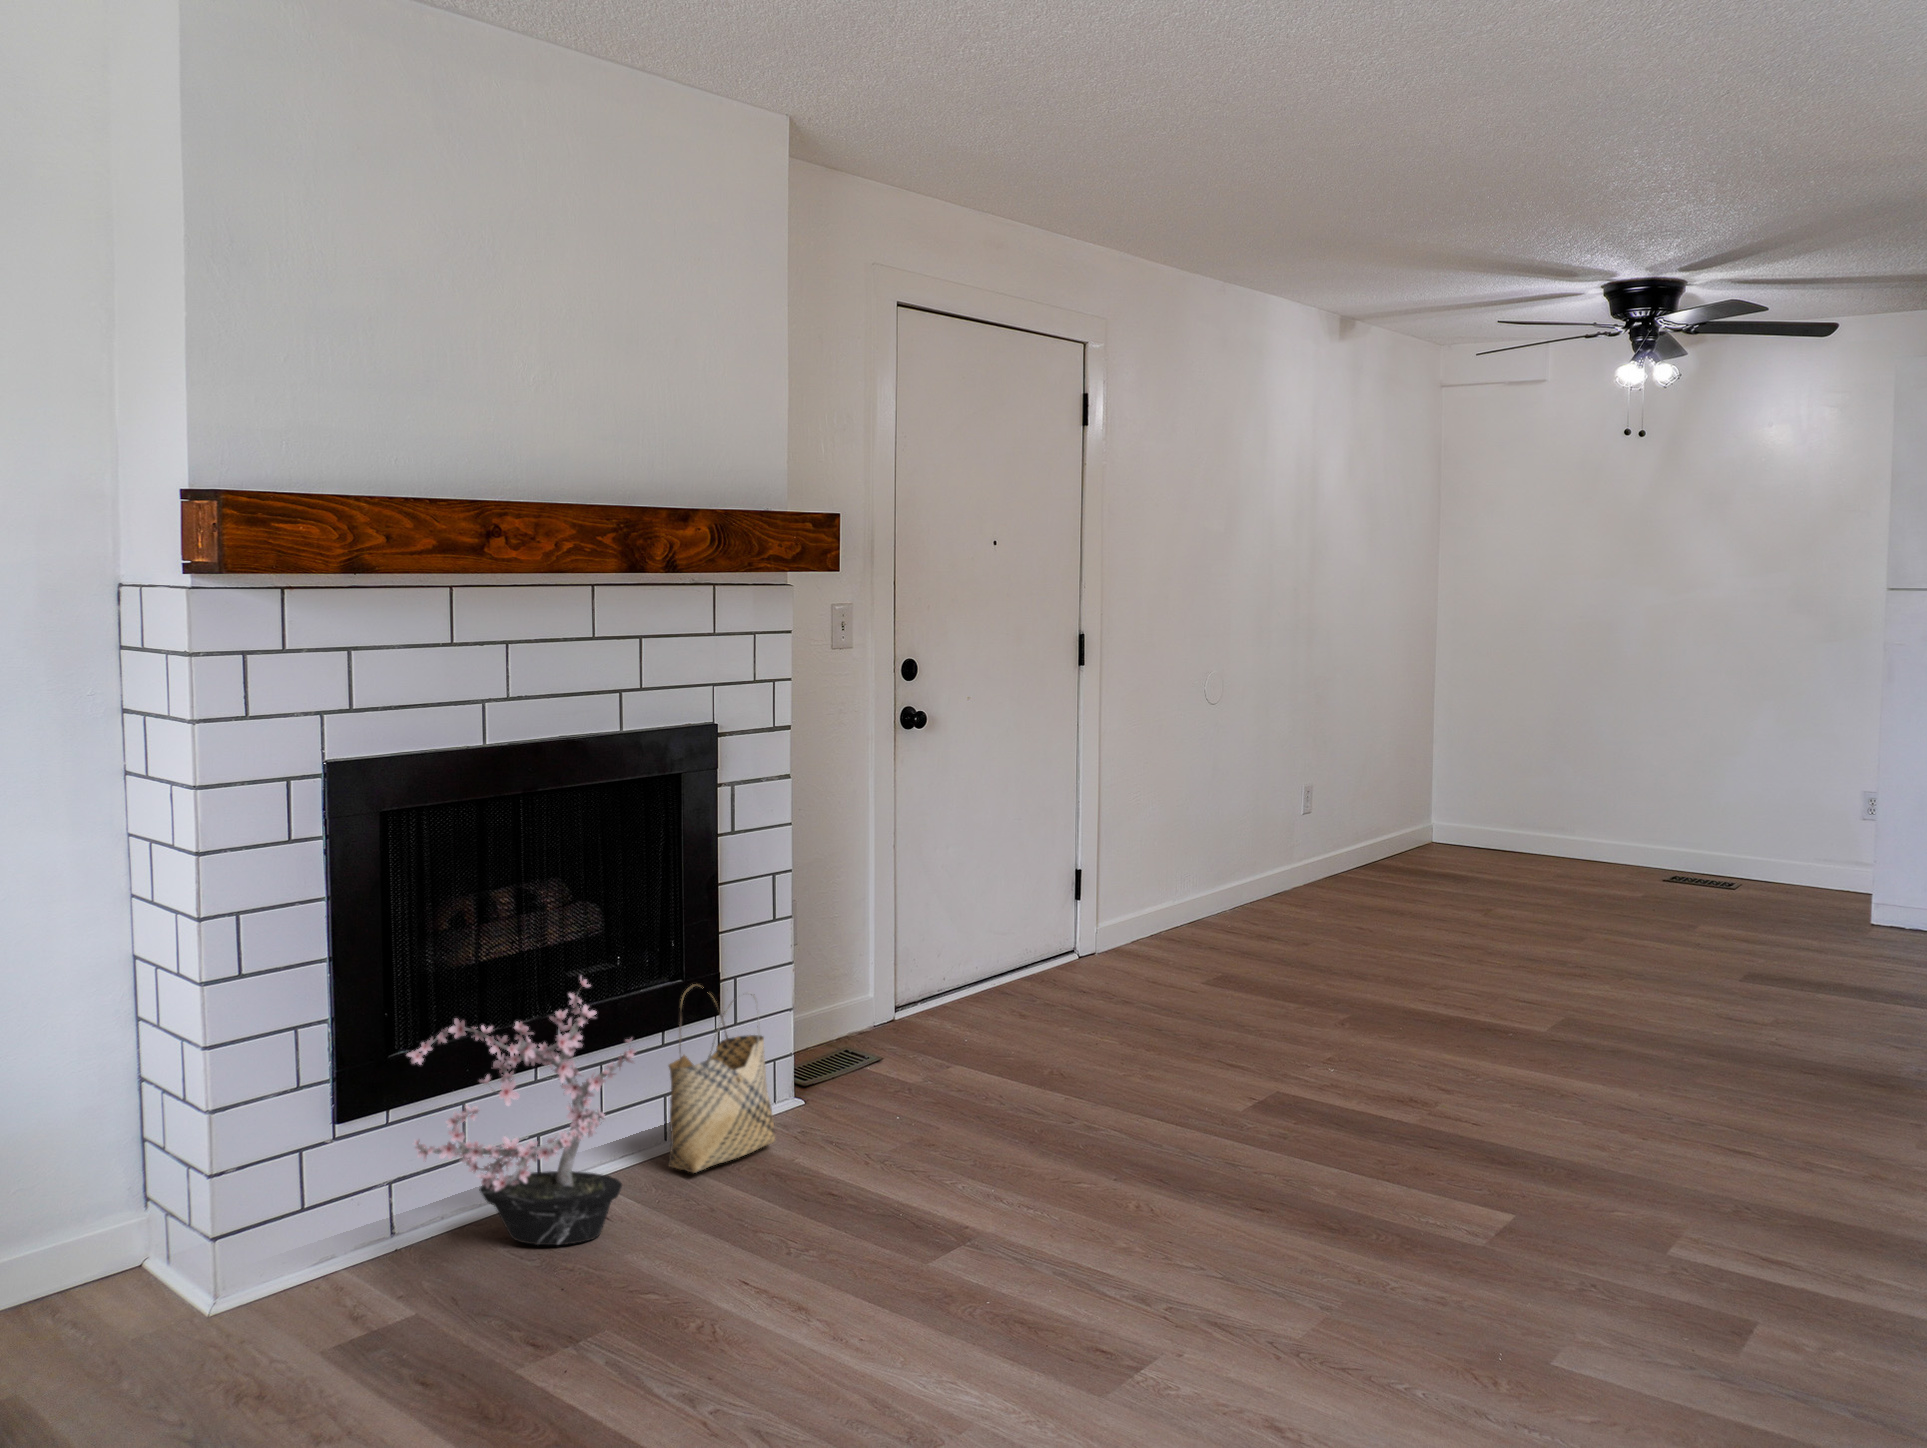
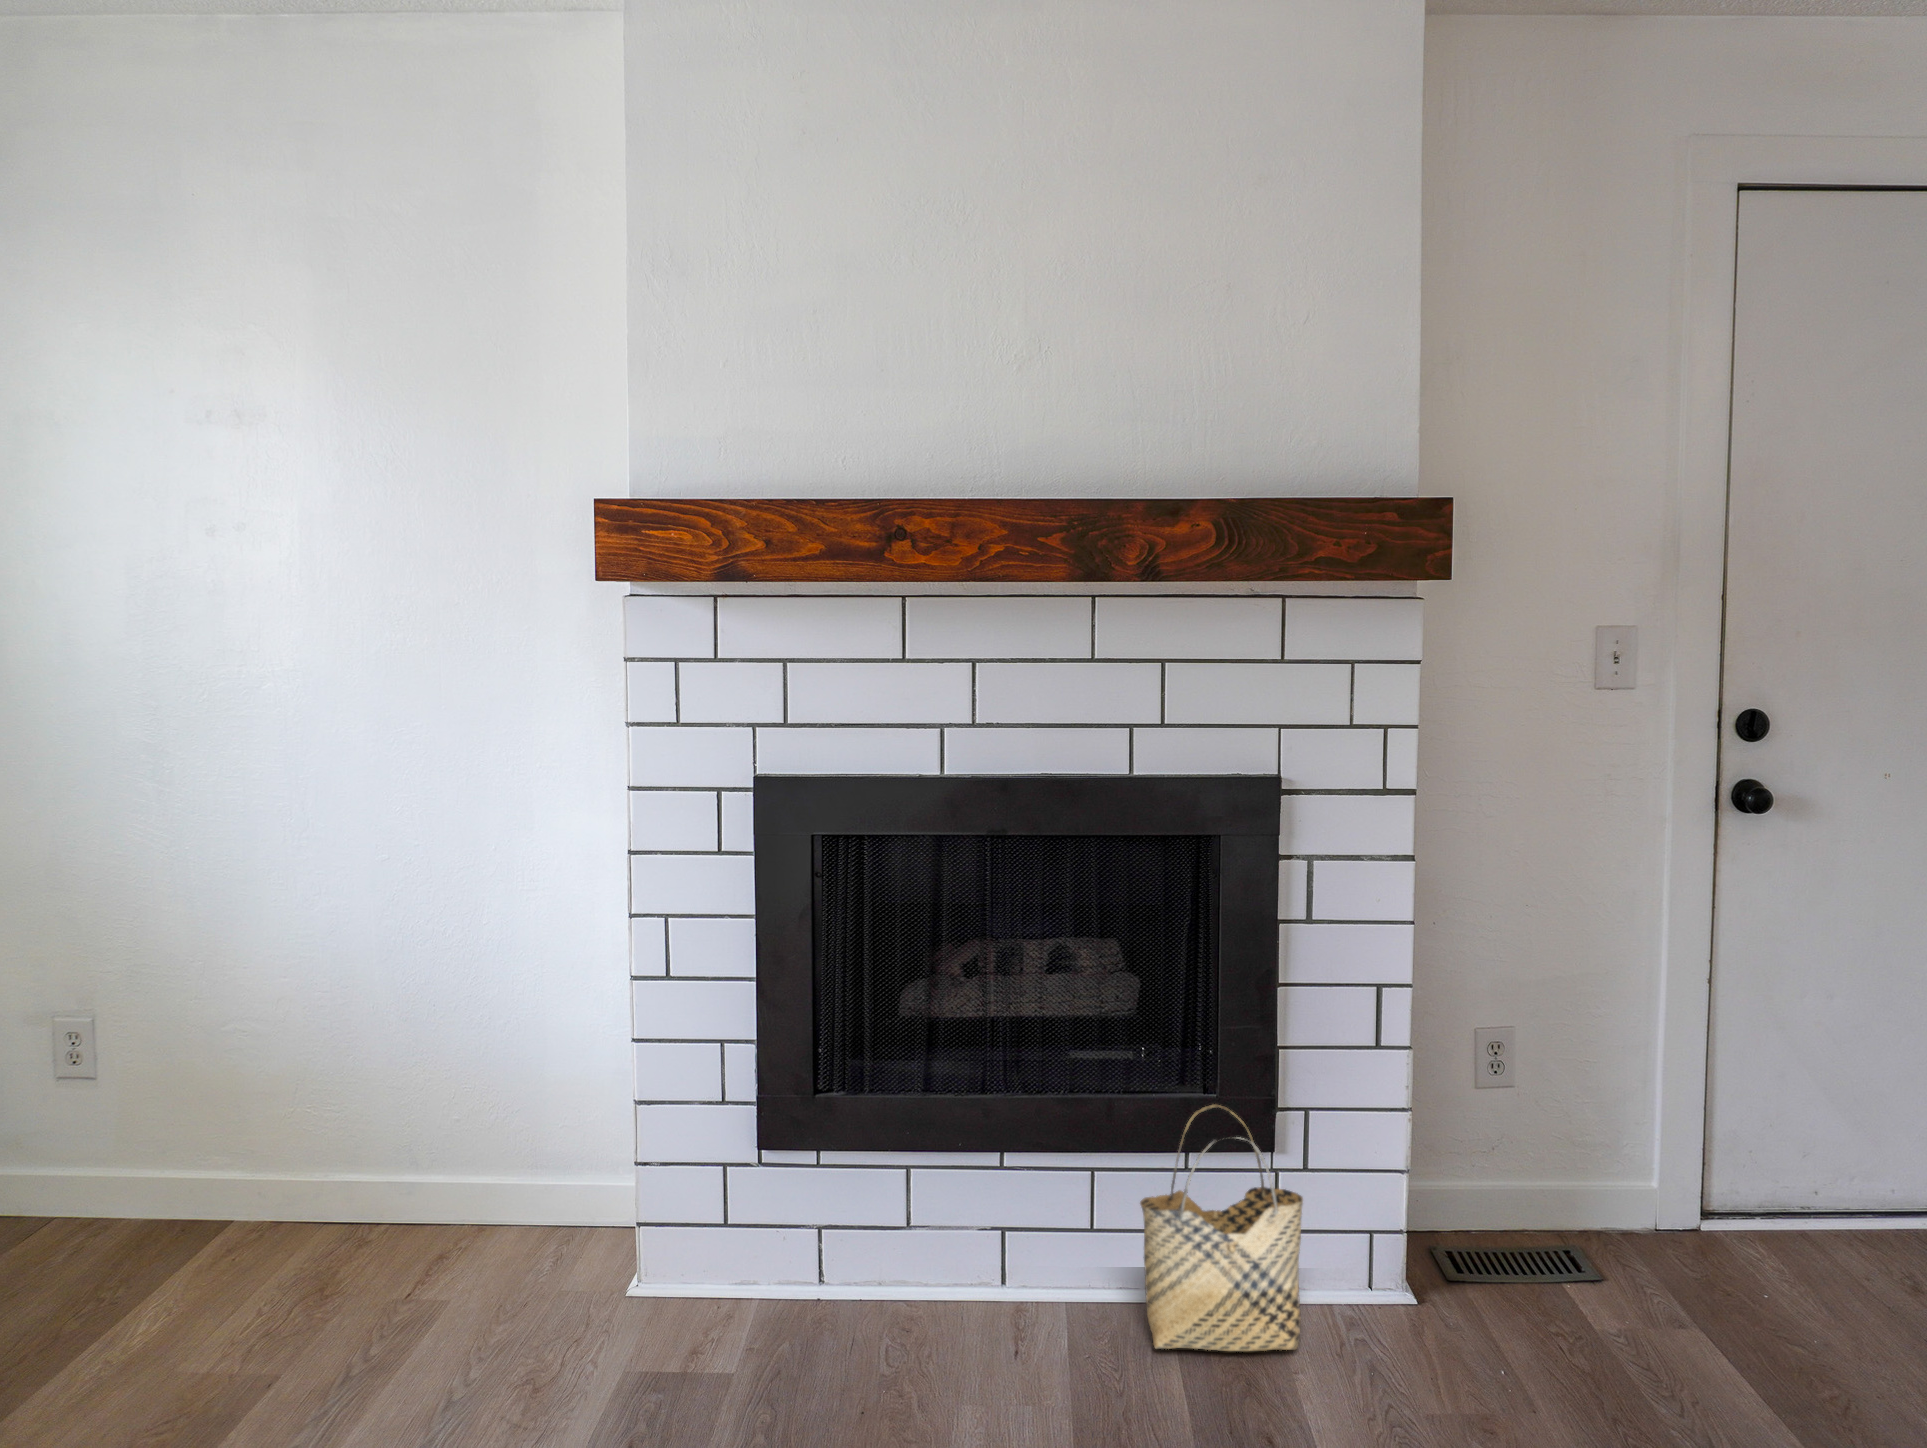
potted plant: present [407,977,636,1245] -> none [738,1051,1033,1383]

